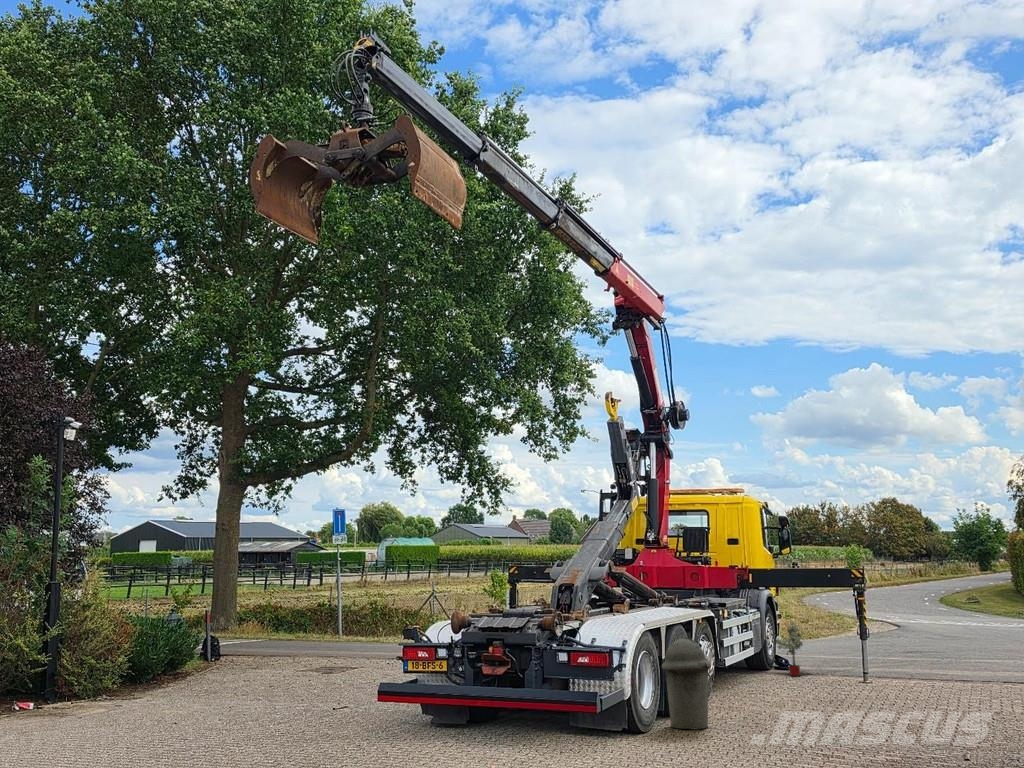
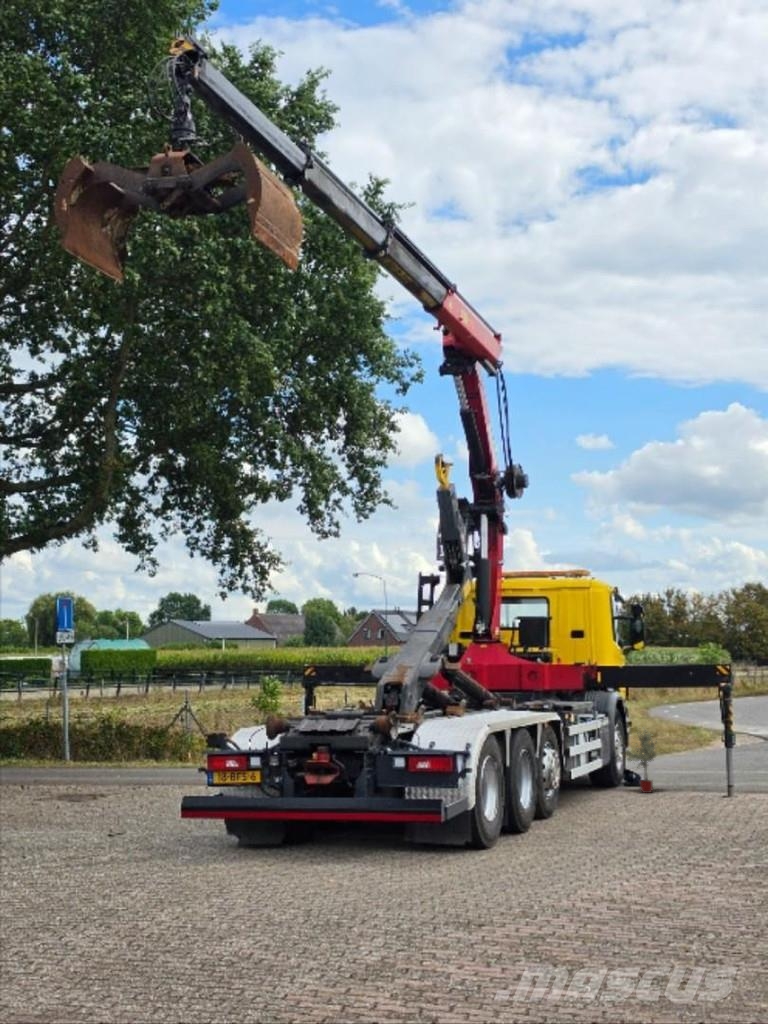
trash can: present [662,637,711,730] -> none [506,741,562,843]

